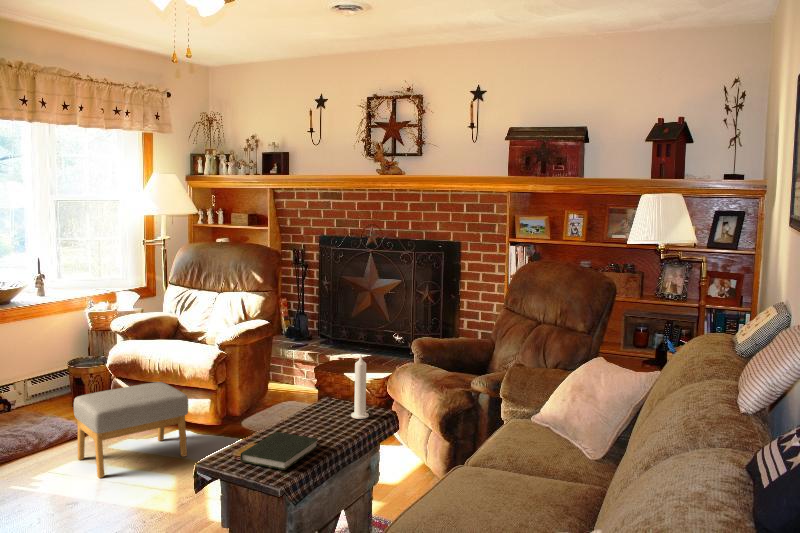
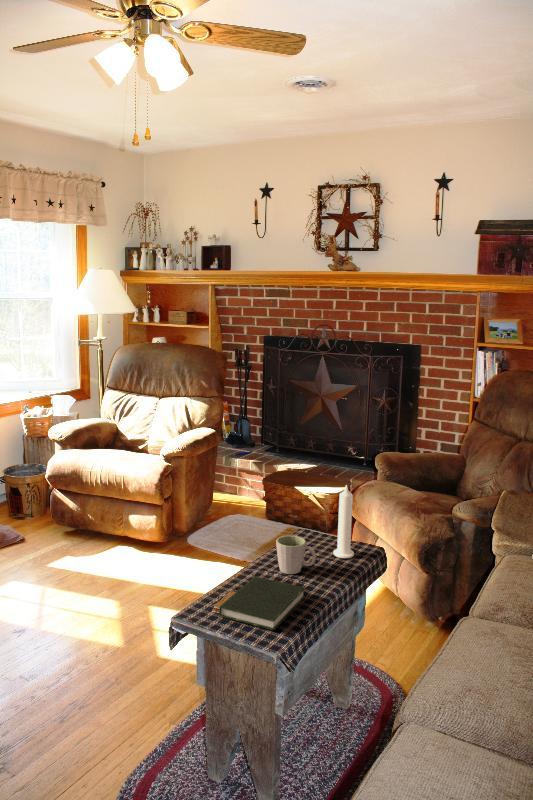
footstool: present [74,382,188,478] -> none [15,496,135,601]
mug: none [298,399,331,431] -> present [276,535,315,574]

